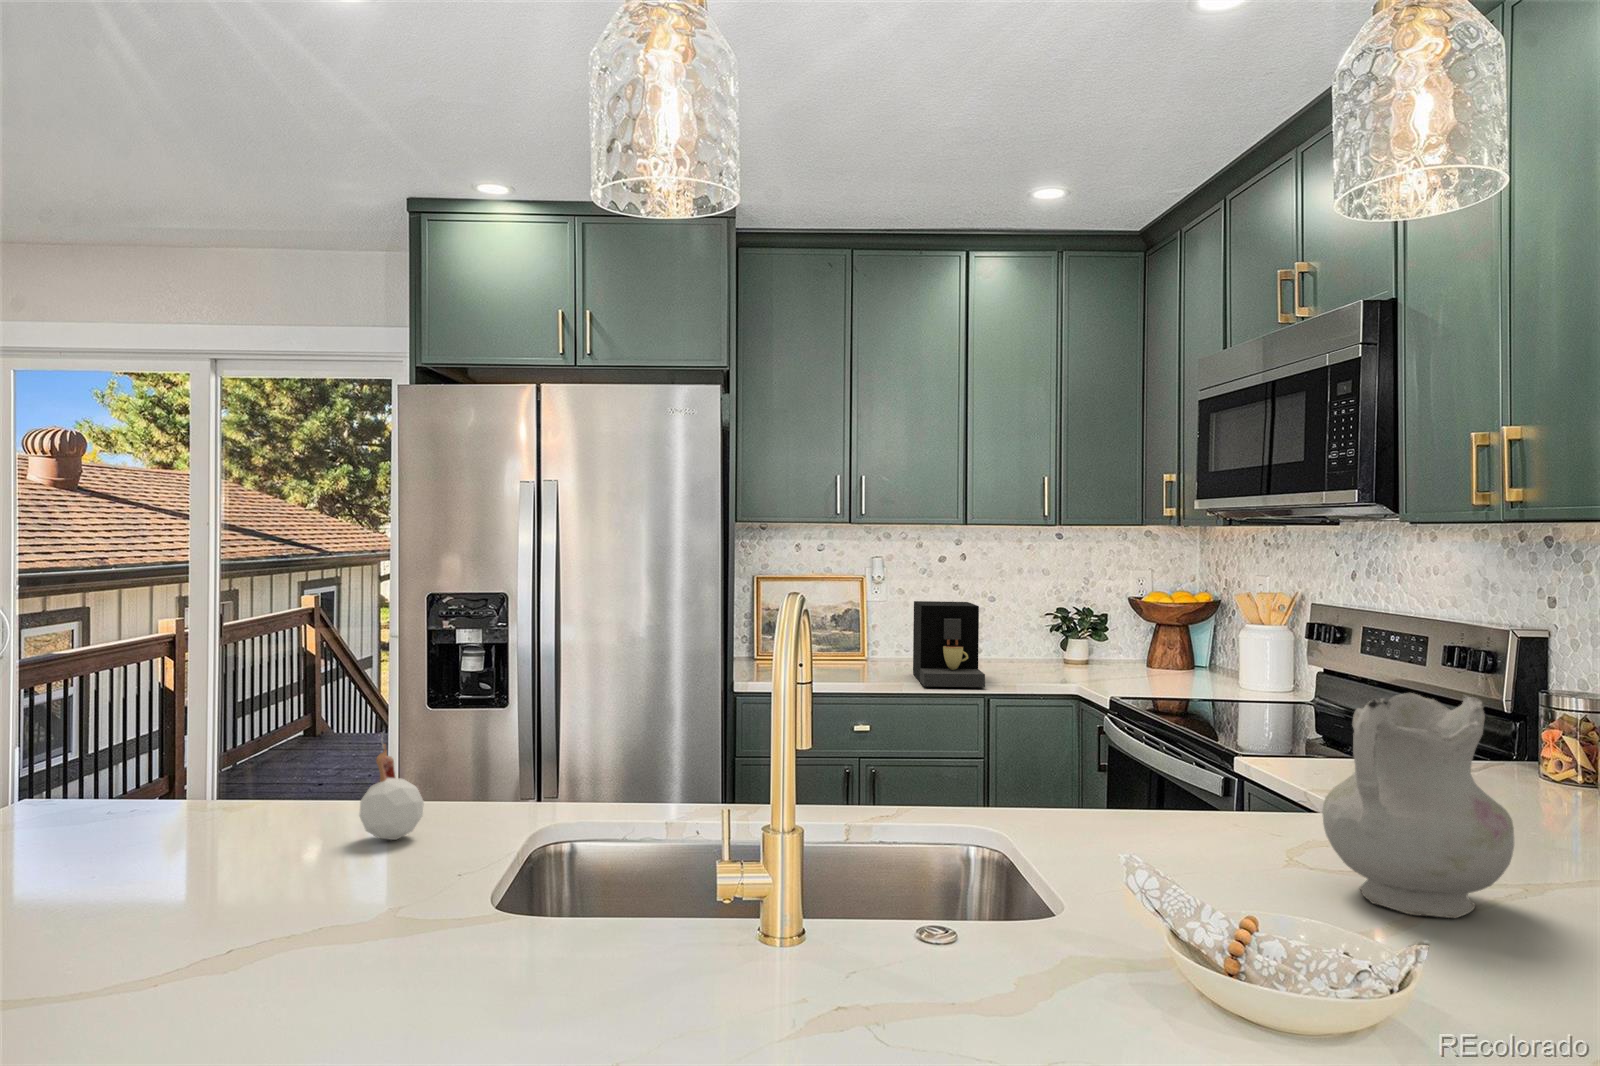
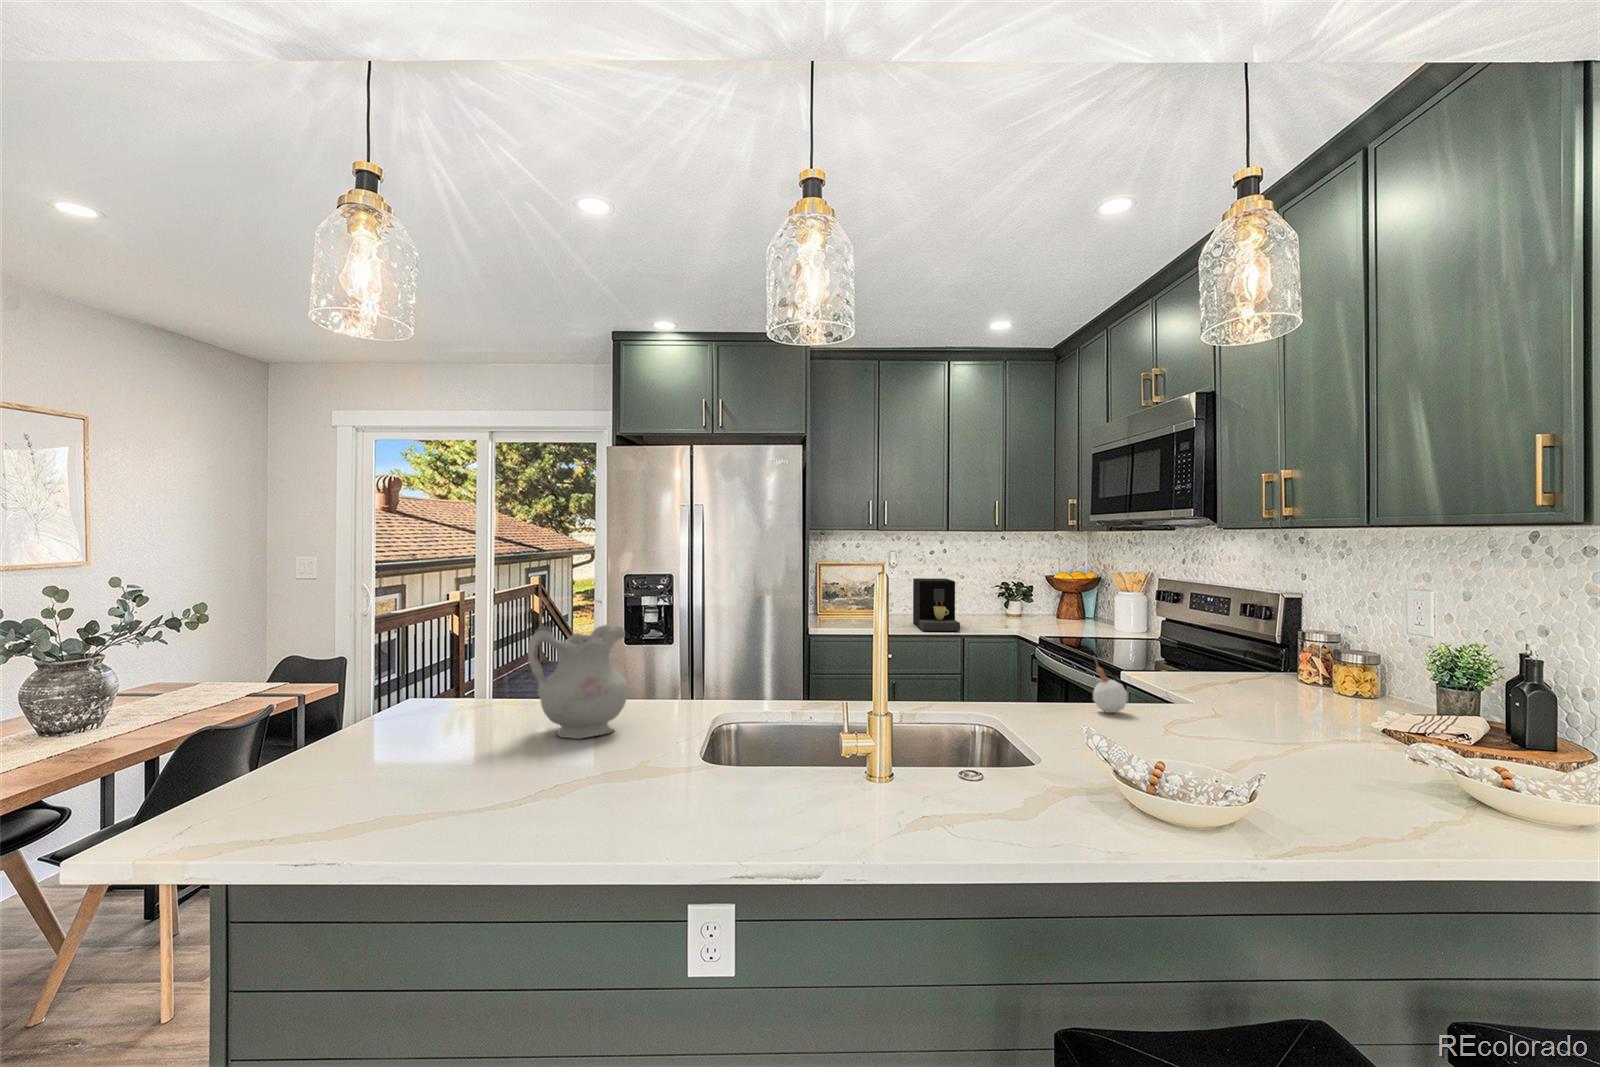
ceramic pitcher: present [1322,693,1514,918] -> present [528,625,628,739]
candle: present [359,733,424,840] -> present [1093,665,1127,713]

